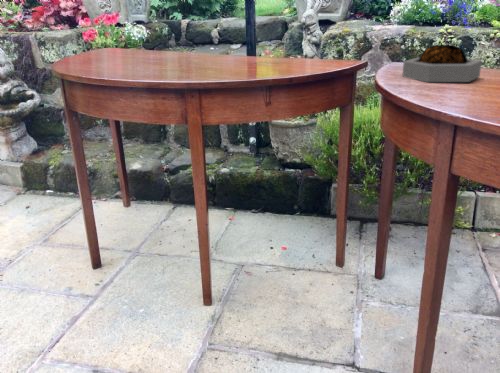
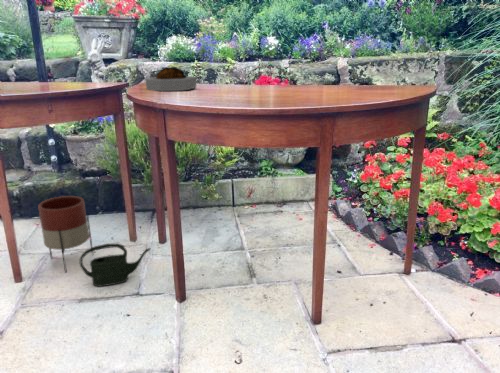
planter: none [237,203,294,303] -> present [38,196,93,272]
watering can: none [281,284,375,337] -> present [79,244,150,286]

